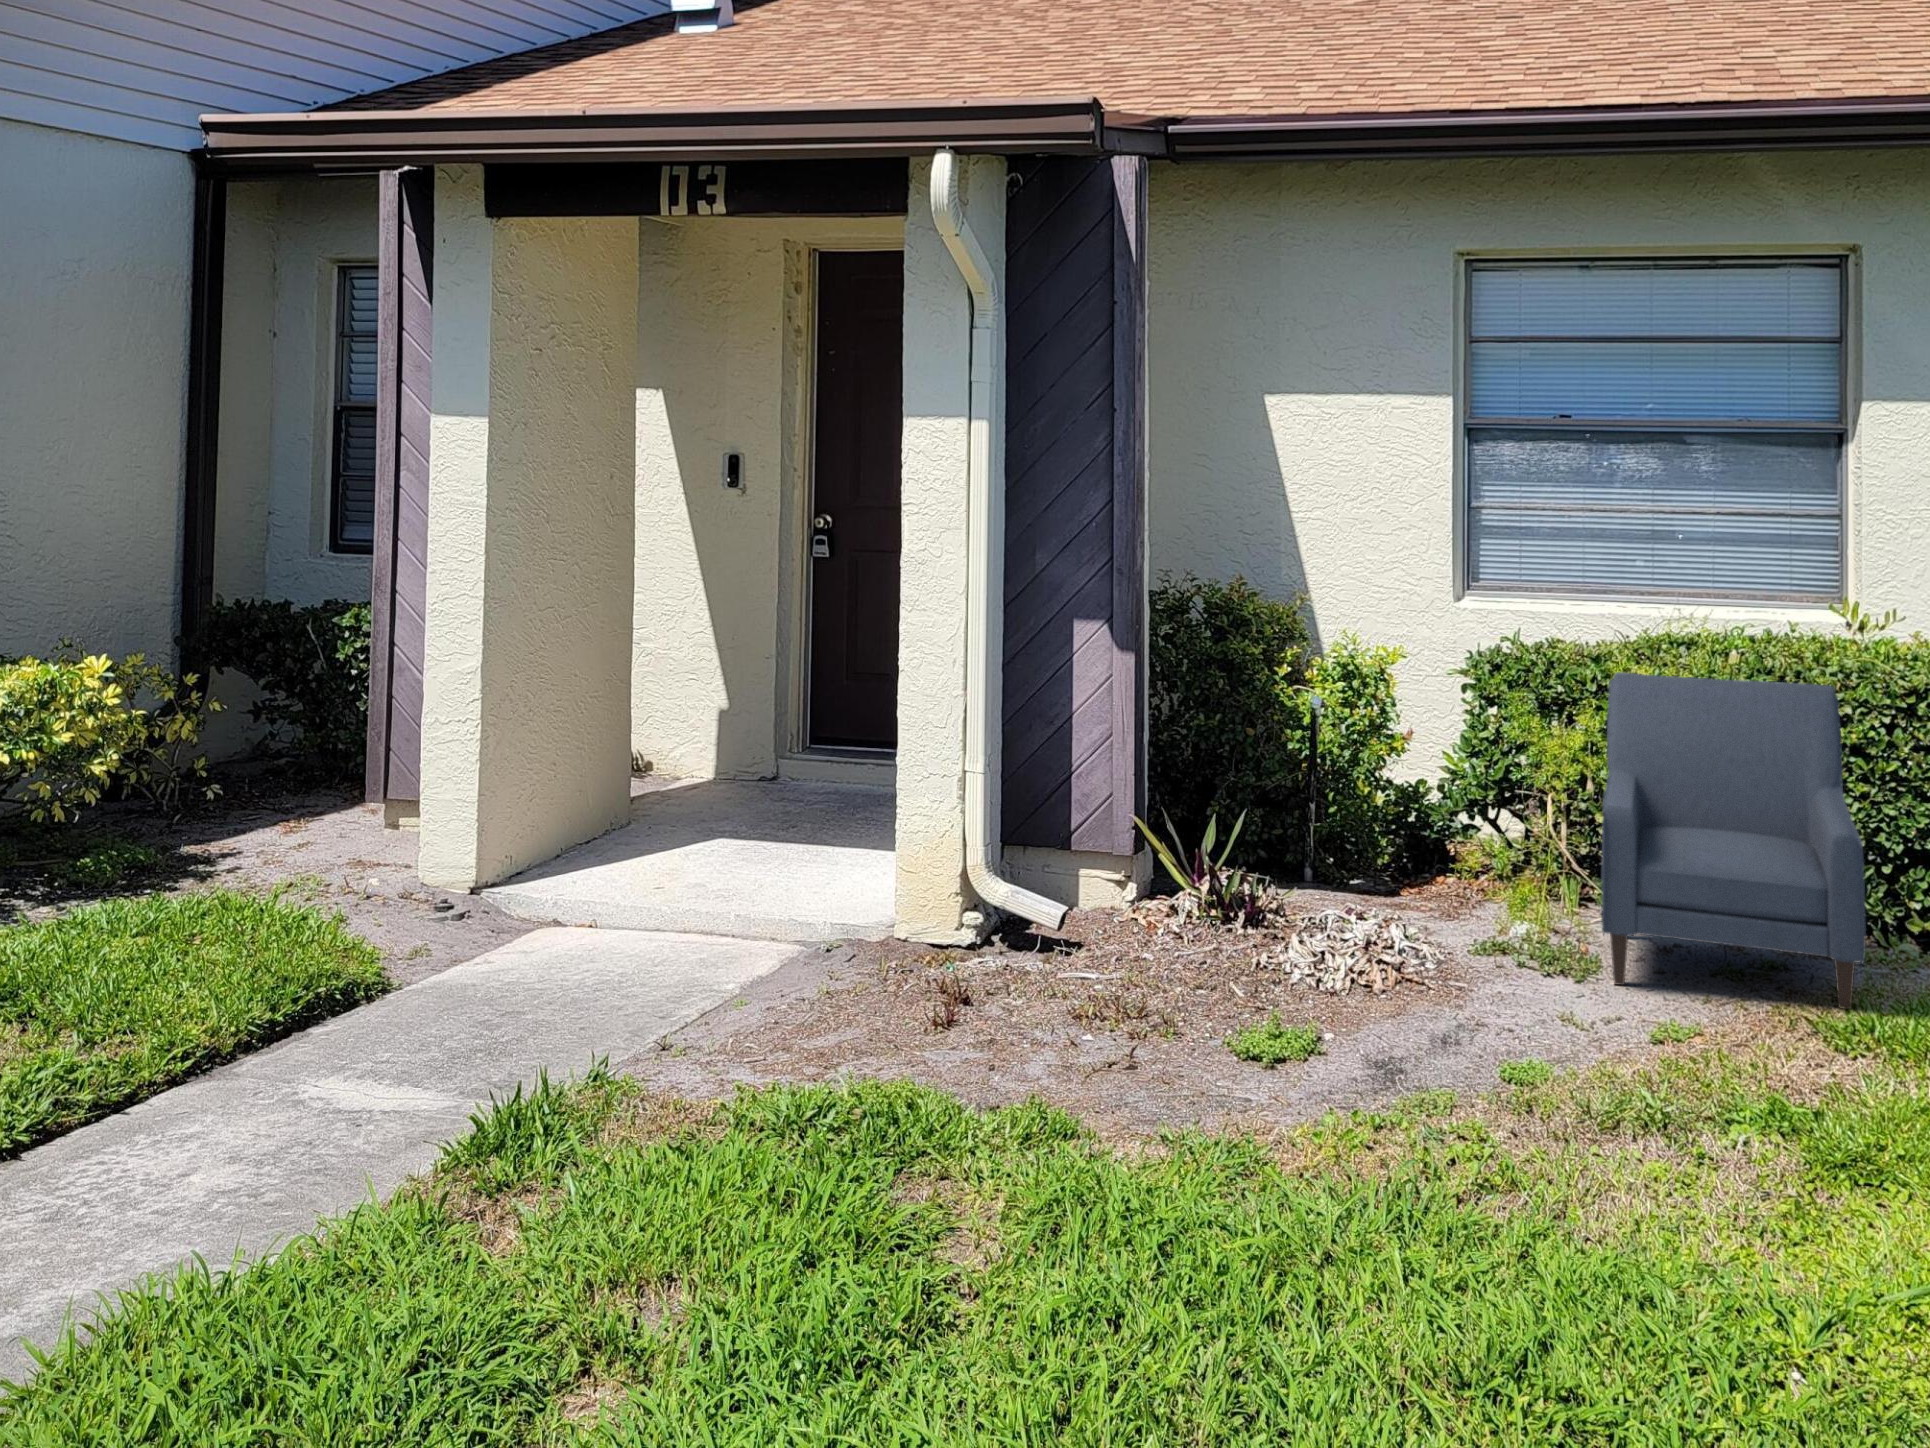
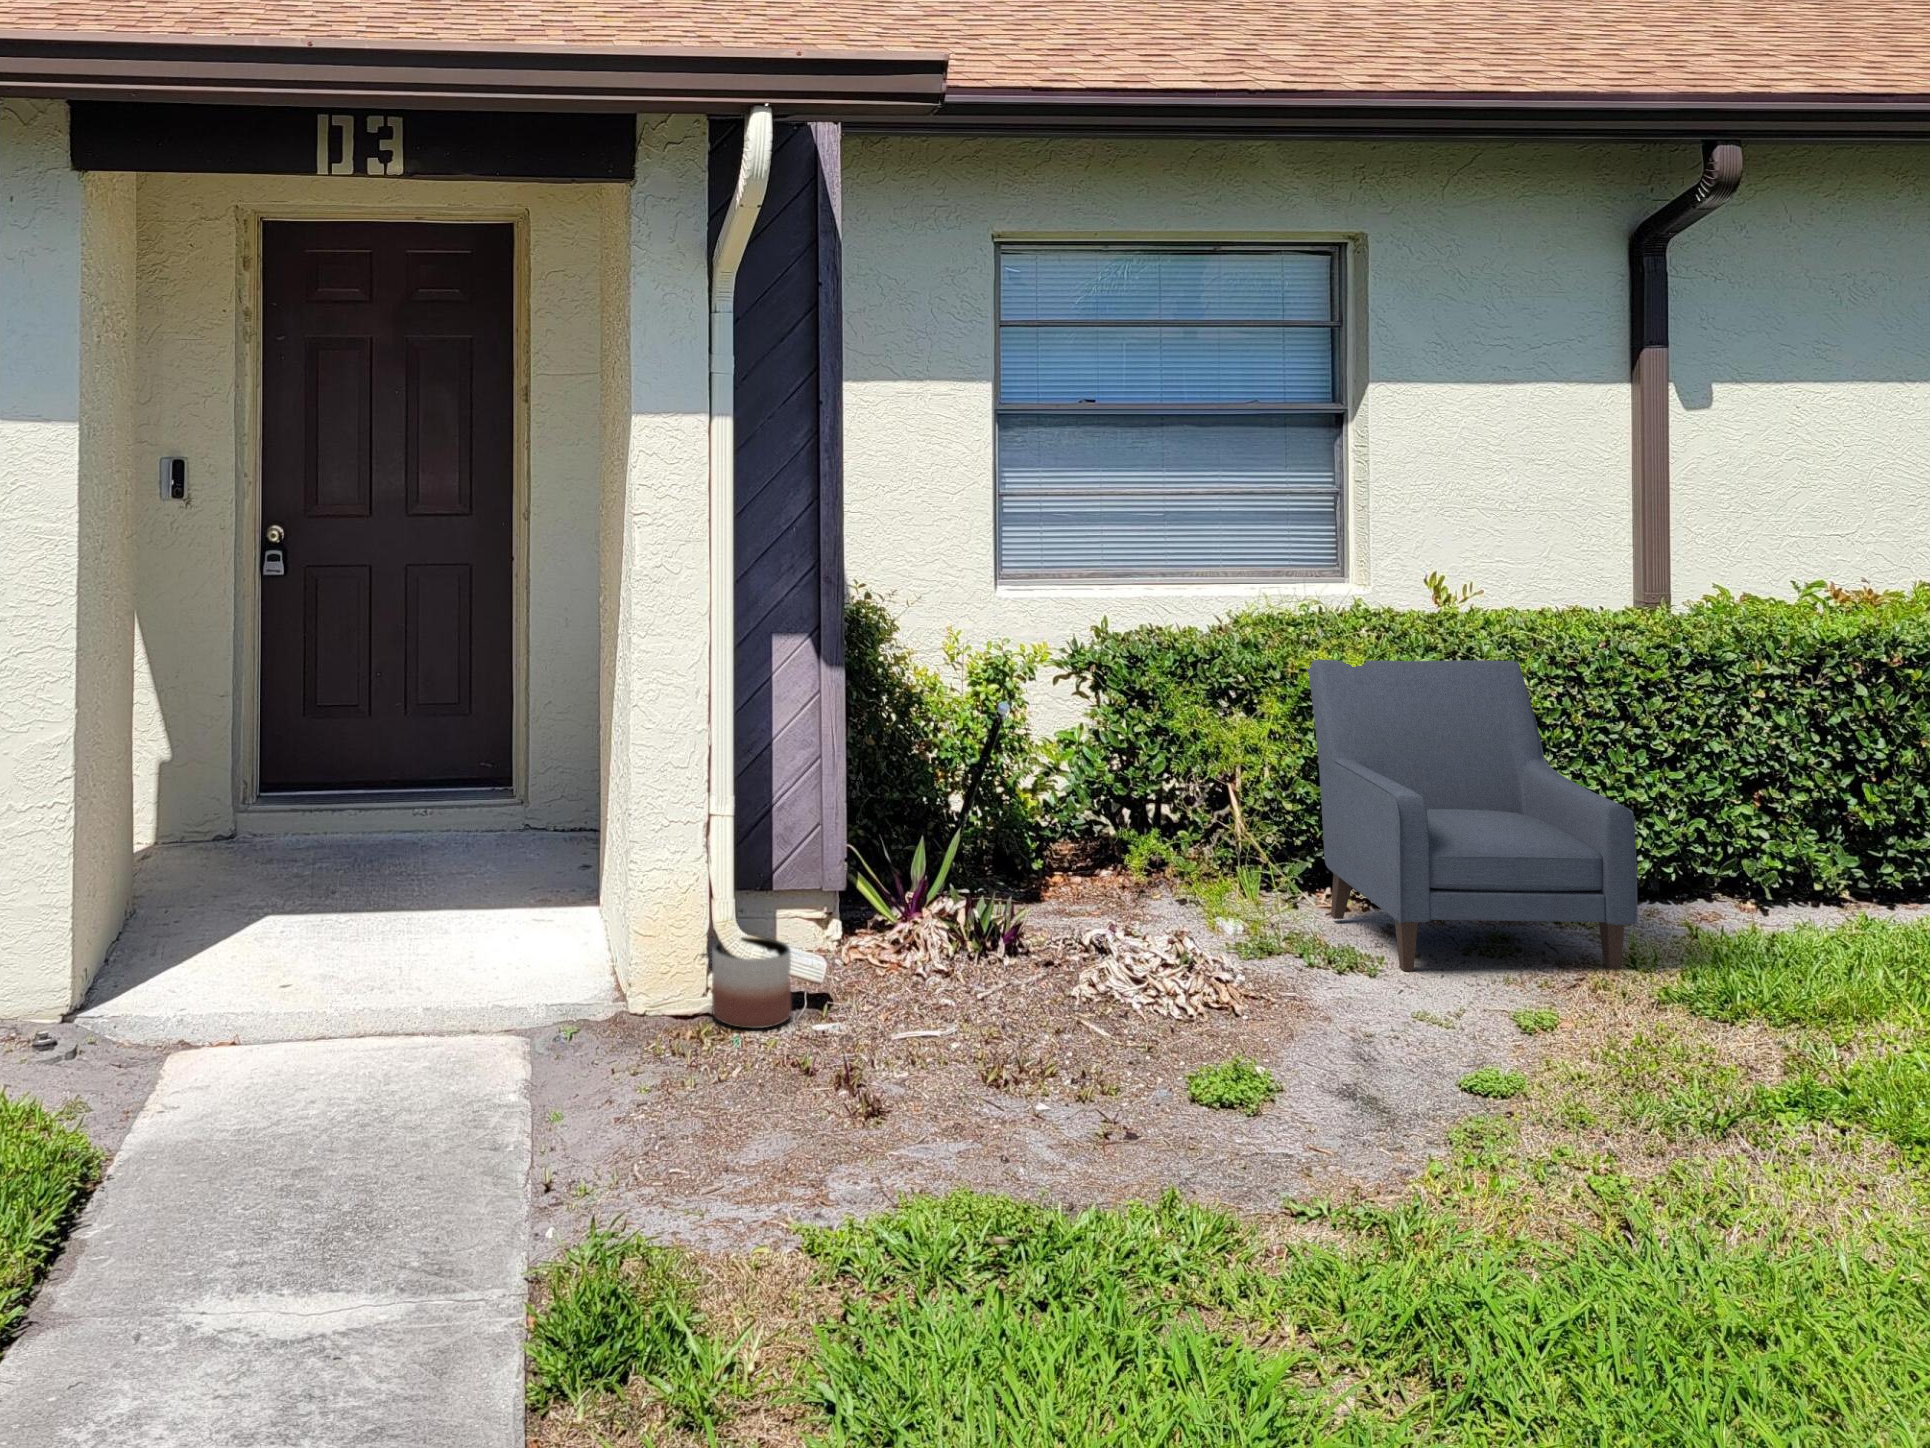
planter: none [934,880,1005,960] -> present [712,937,791,1028]

